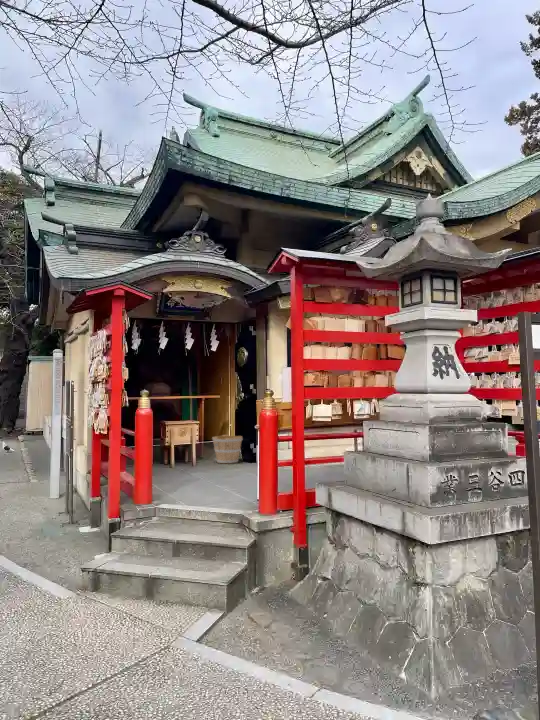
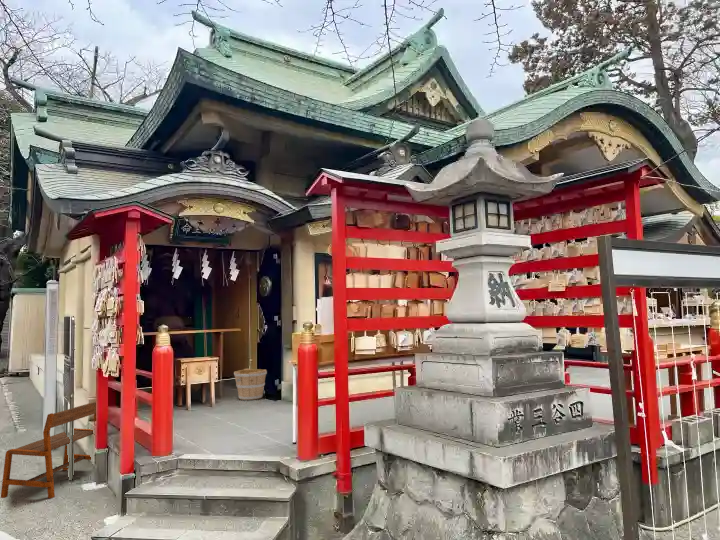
bench: none [18,454,99,534] -> present [1,401,96,498]

